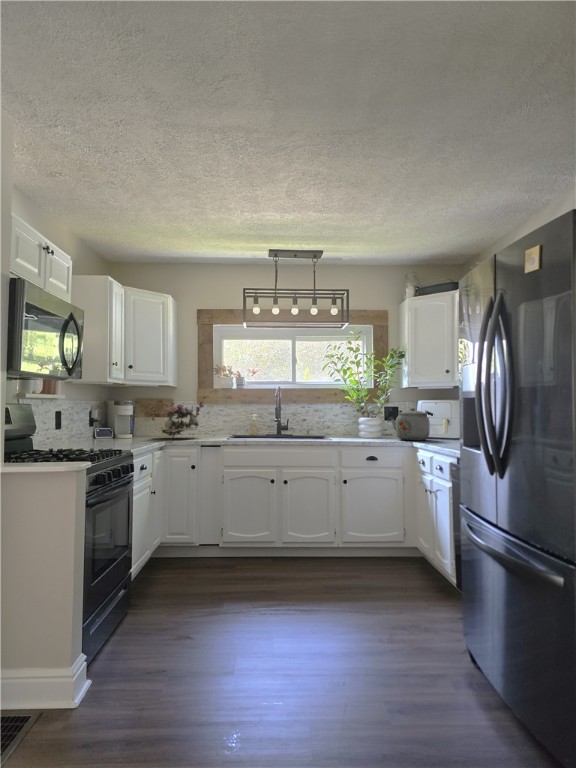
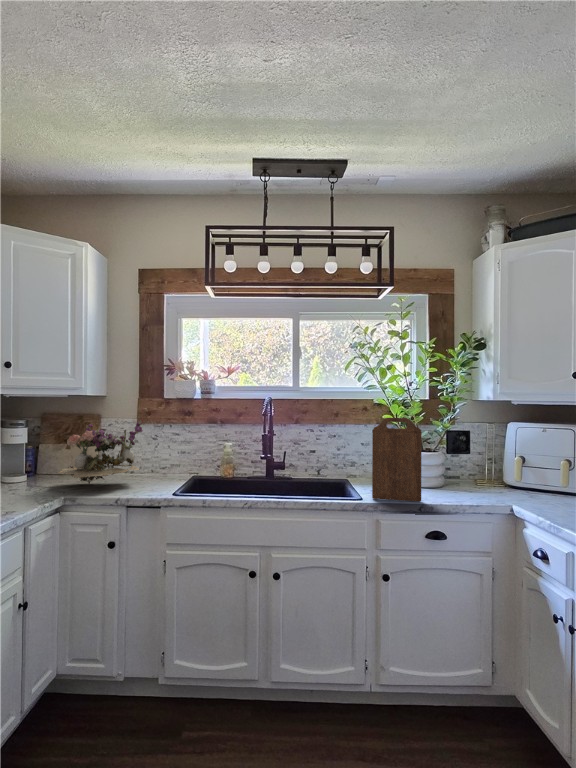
cutting board: none [338,395,365,441] -> present [372,418,422,502]
kettle: present [392,408,433,441] -> none [464,440,543,500]

